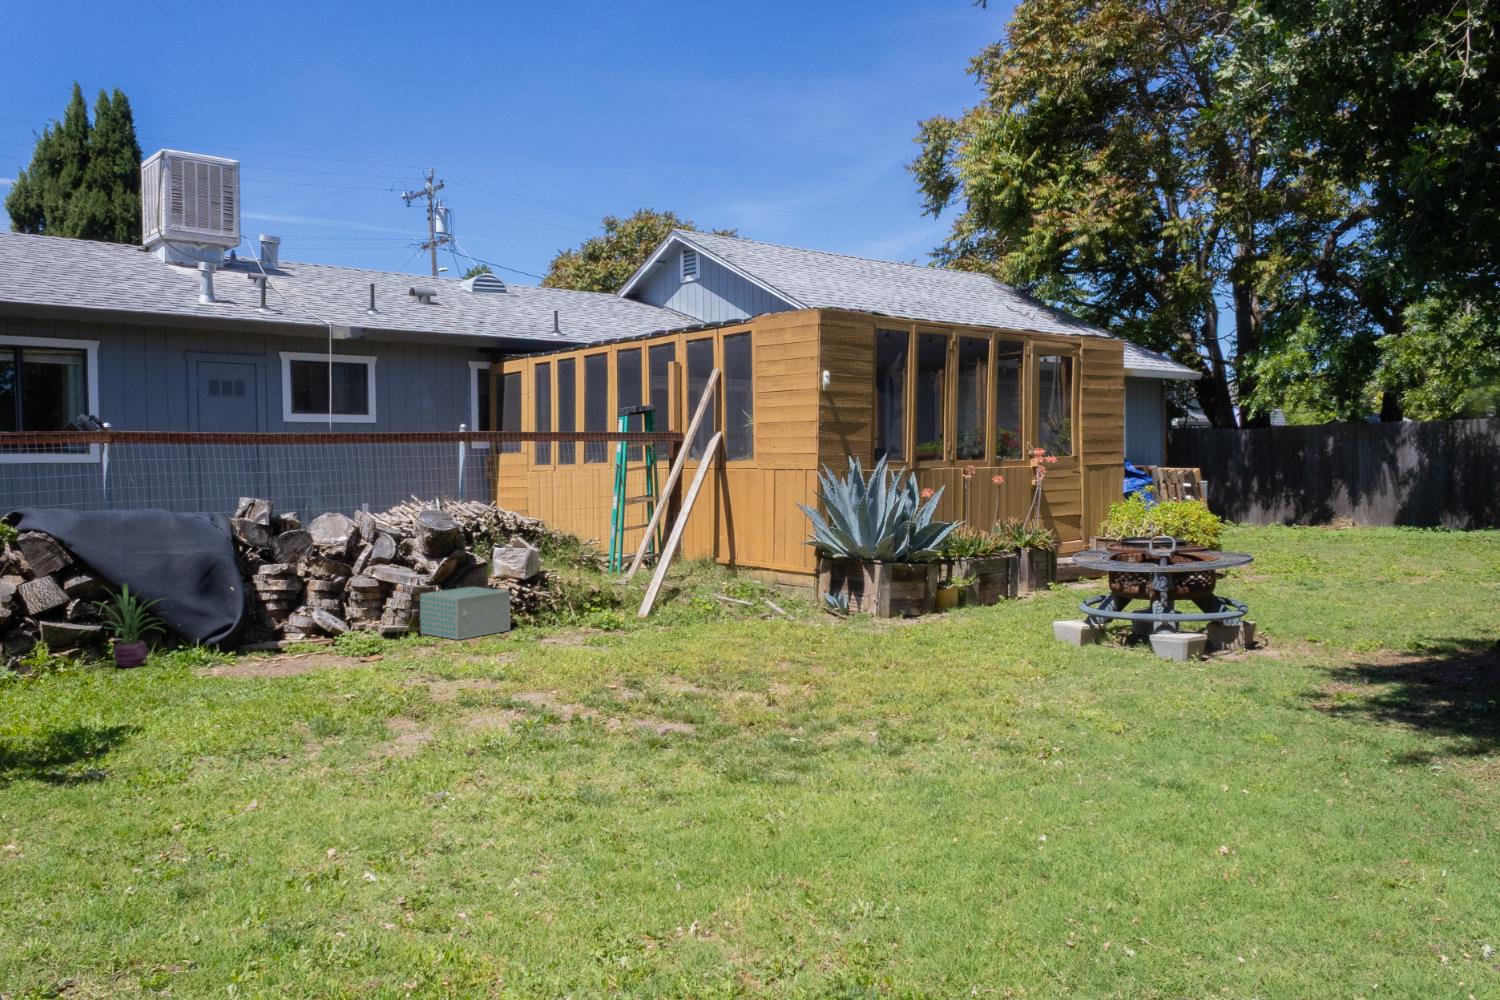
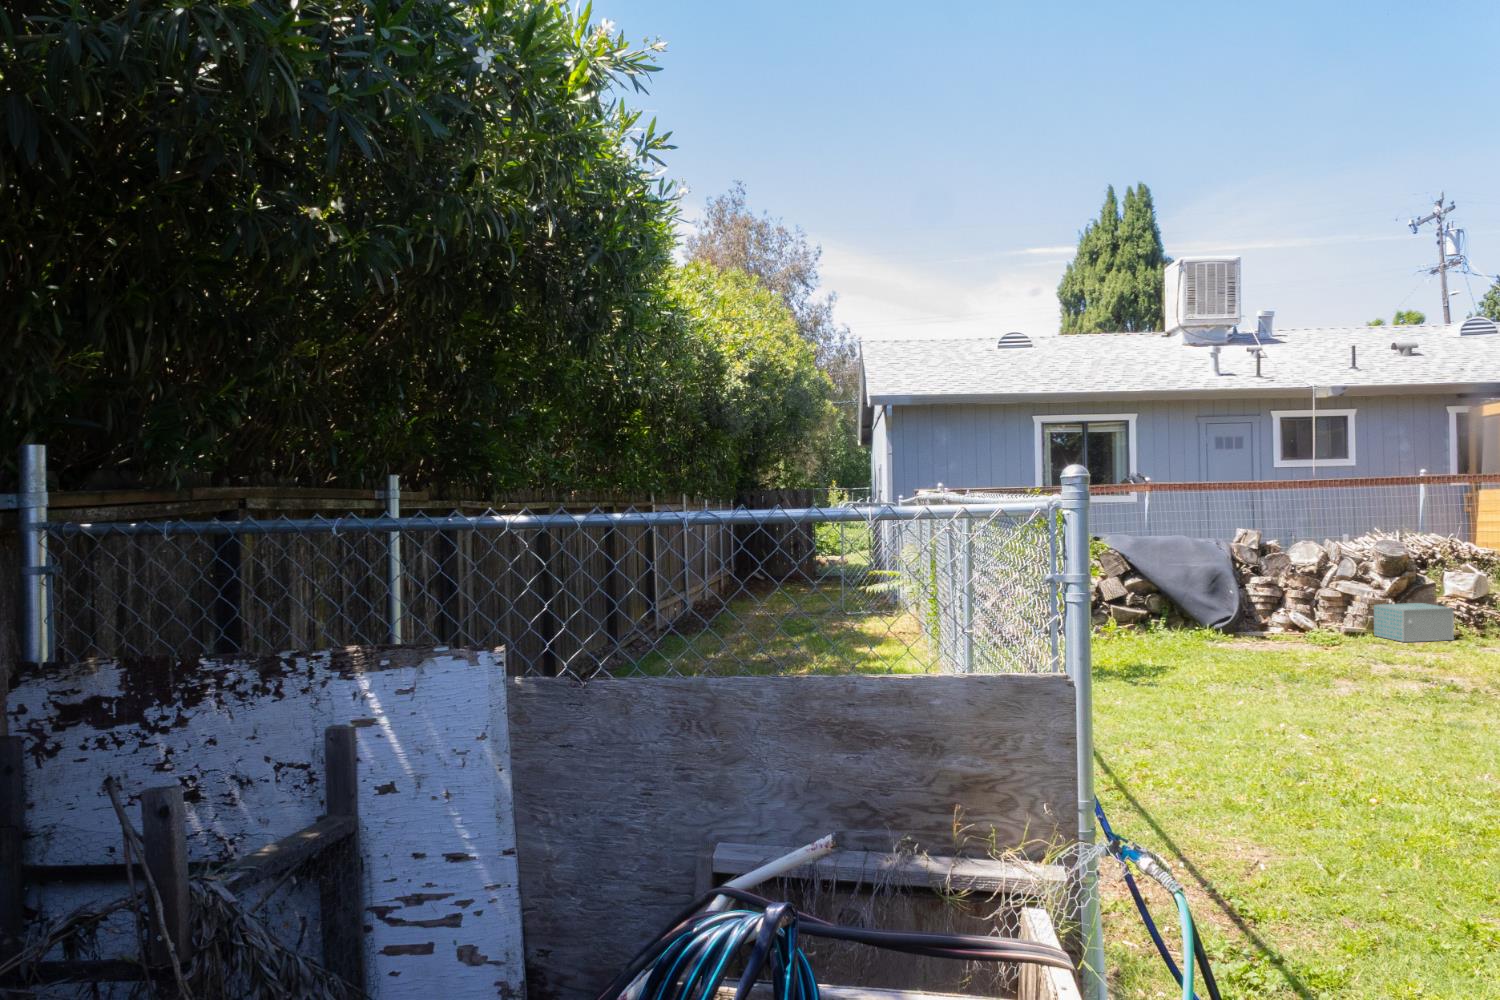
decorative plant: present [90,583,151,667] -> none [1136,583,1192,637]

